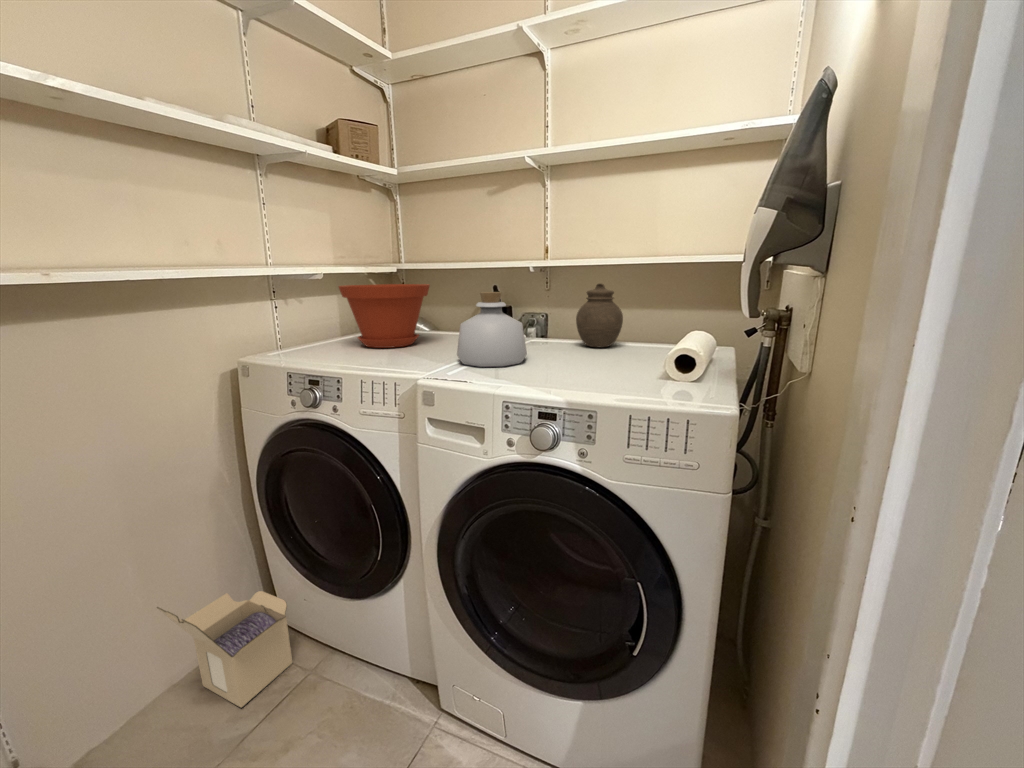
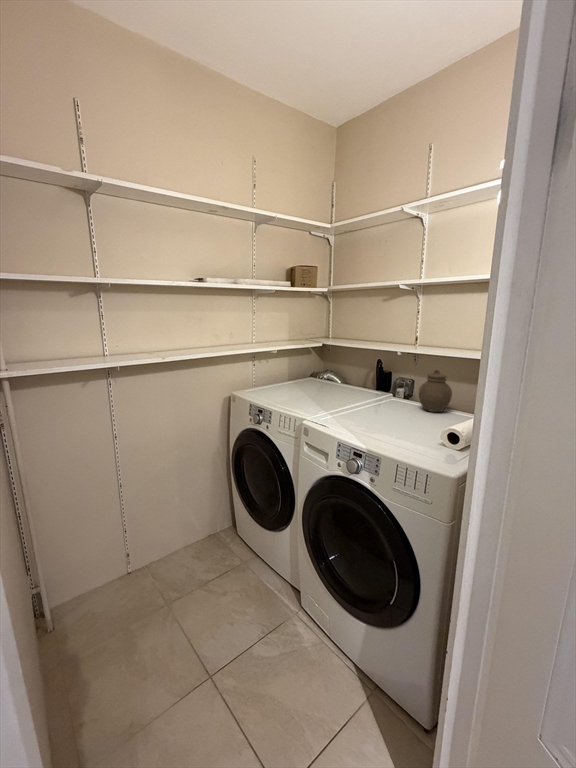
plant pot: present [339,284,429,348] -> none [284,355,335,394]
bottle: present [457,292,527,367] -> none [333,373,376,418]
cardboard box: present [157,591,292,707] -> none [183,506,238,568]

